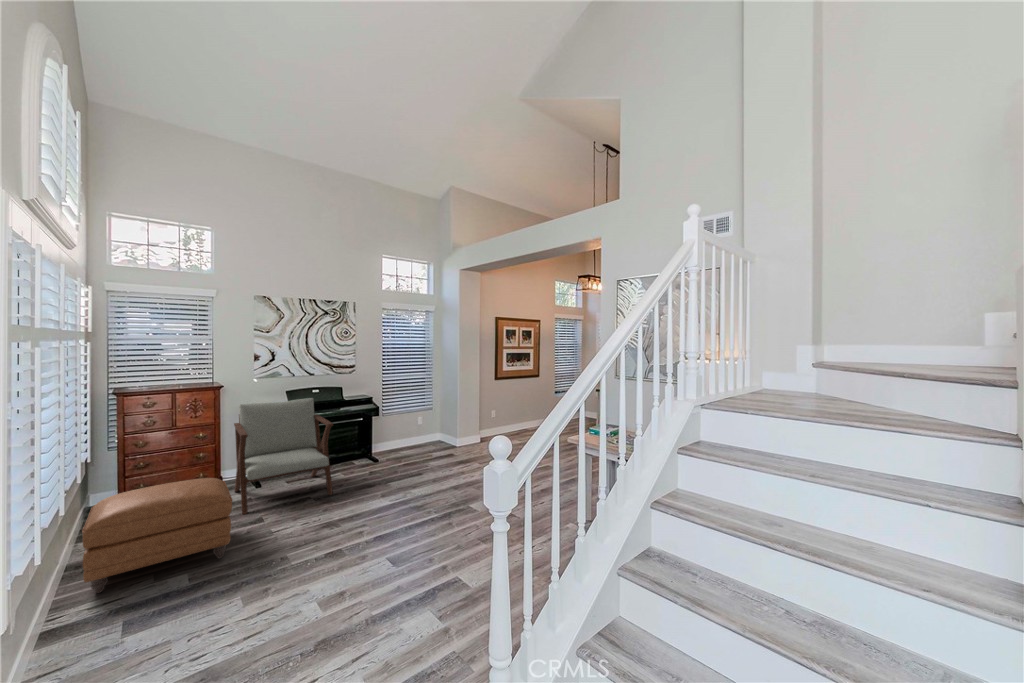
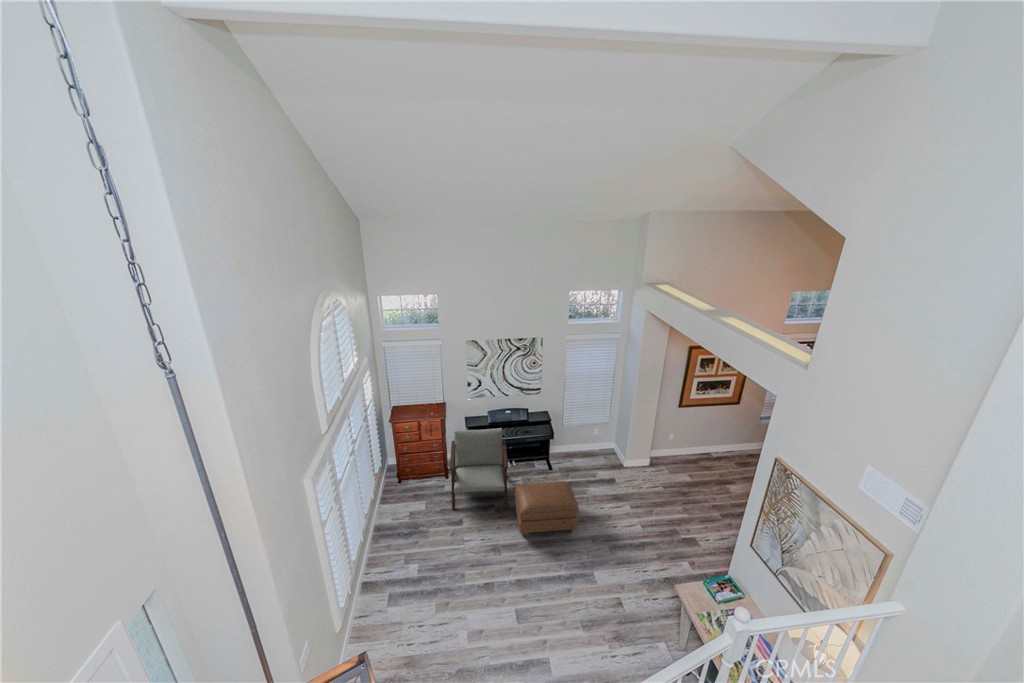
ottoman: present [82,478,232,593] -> present [515,481,579,536]

